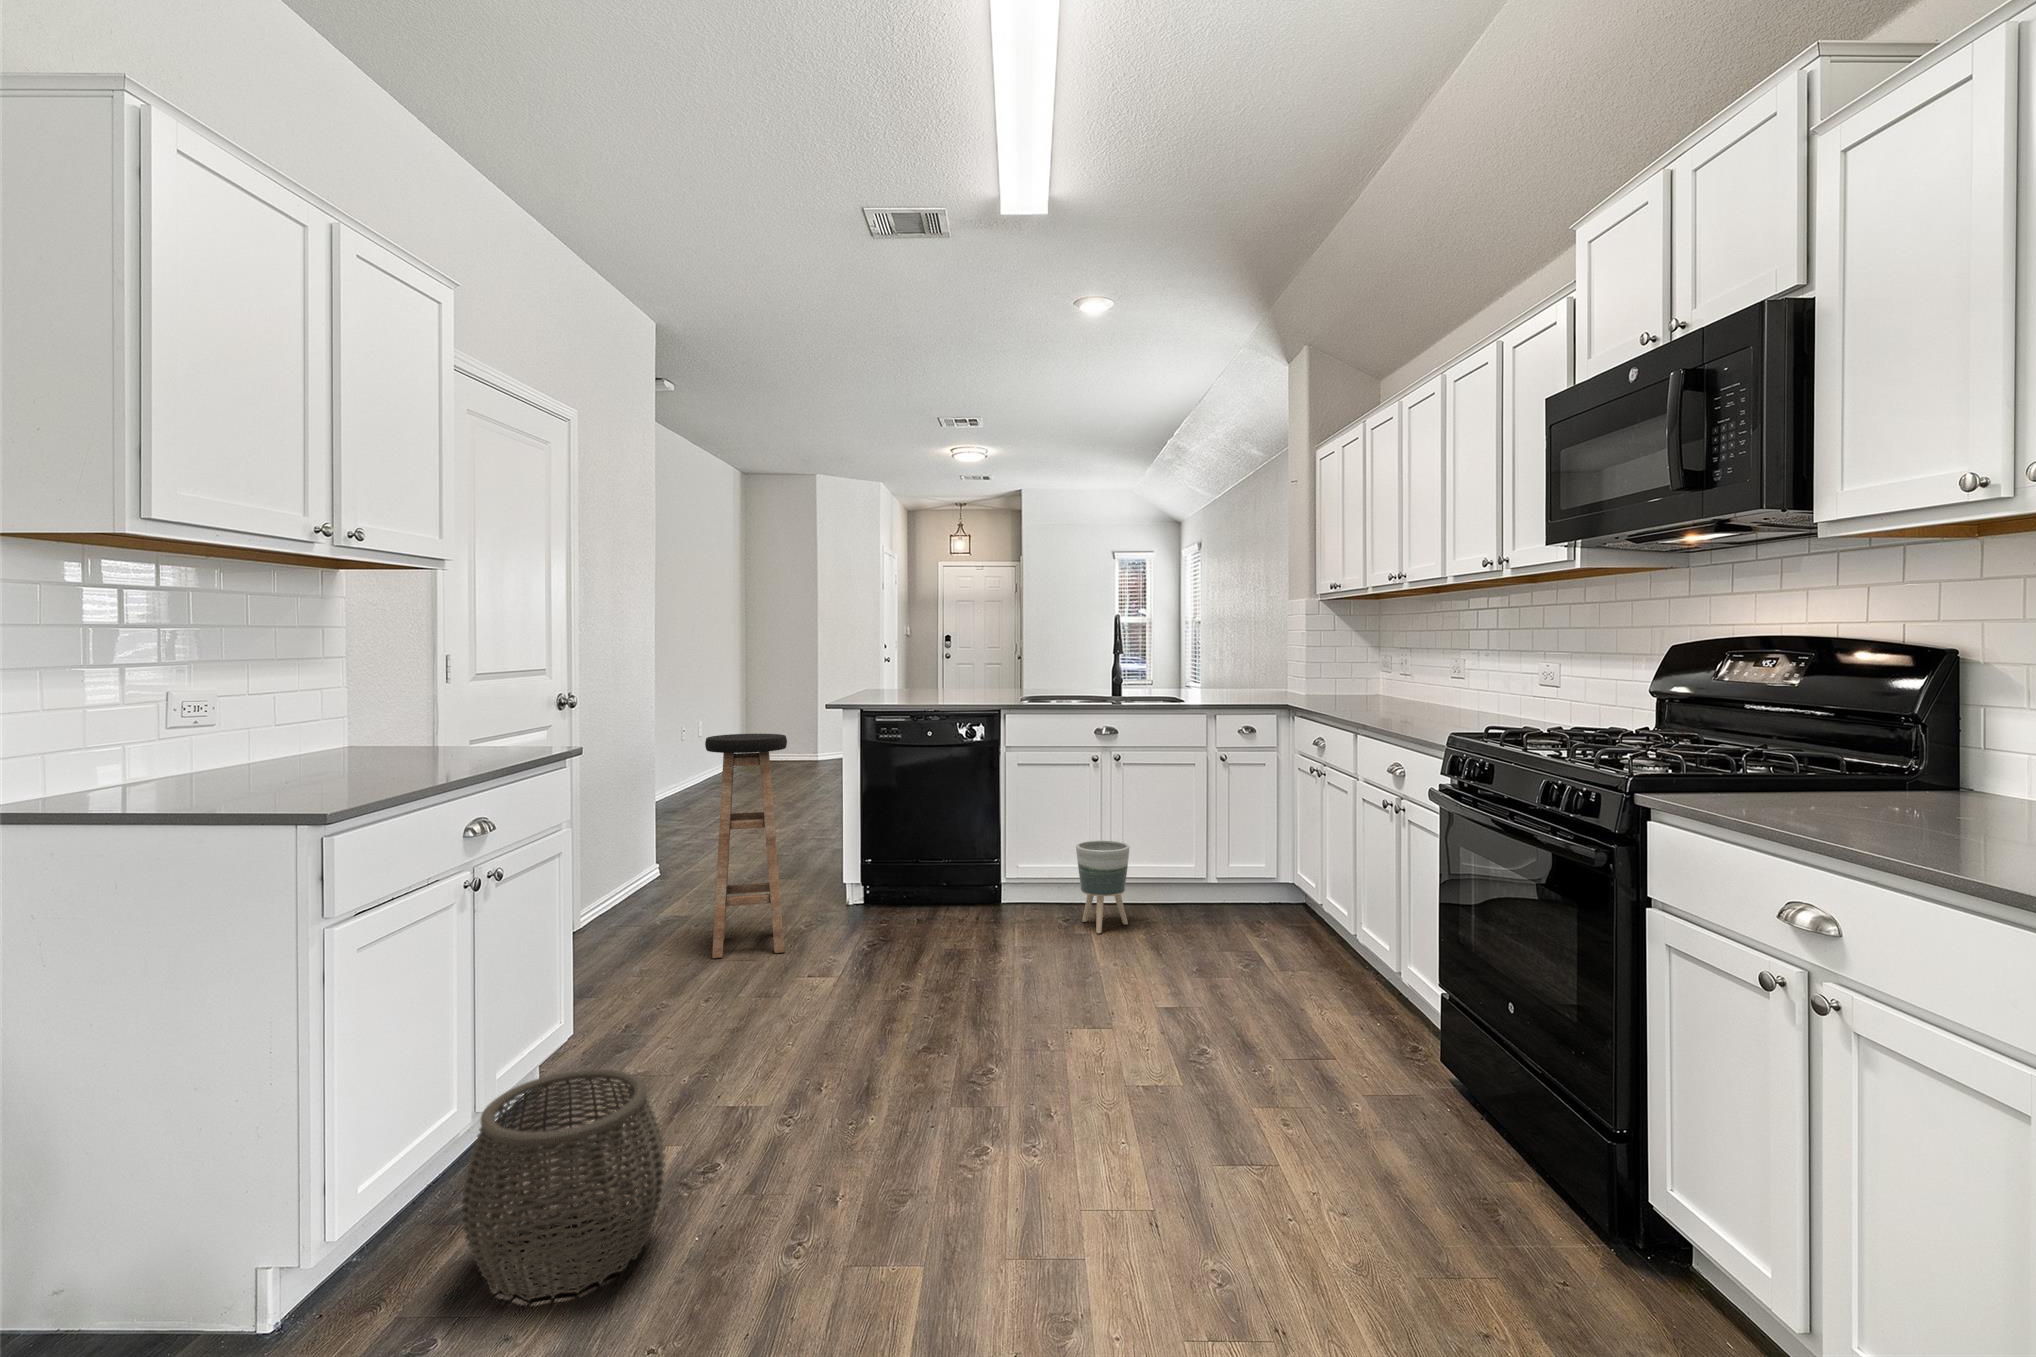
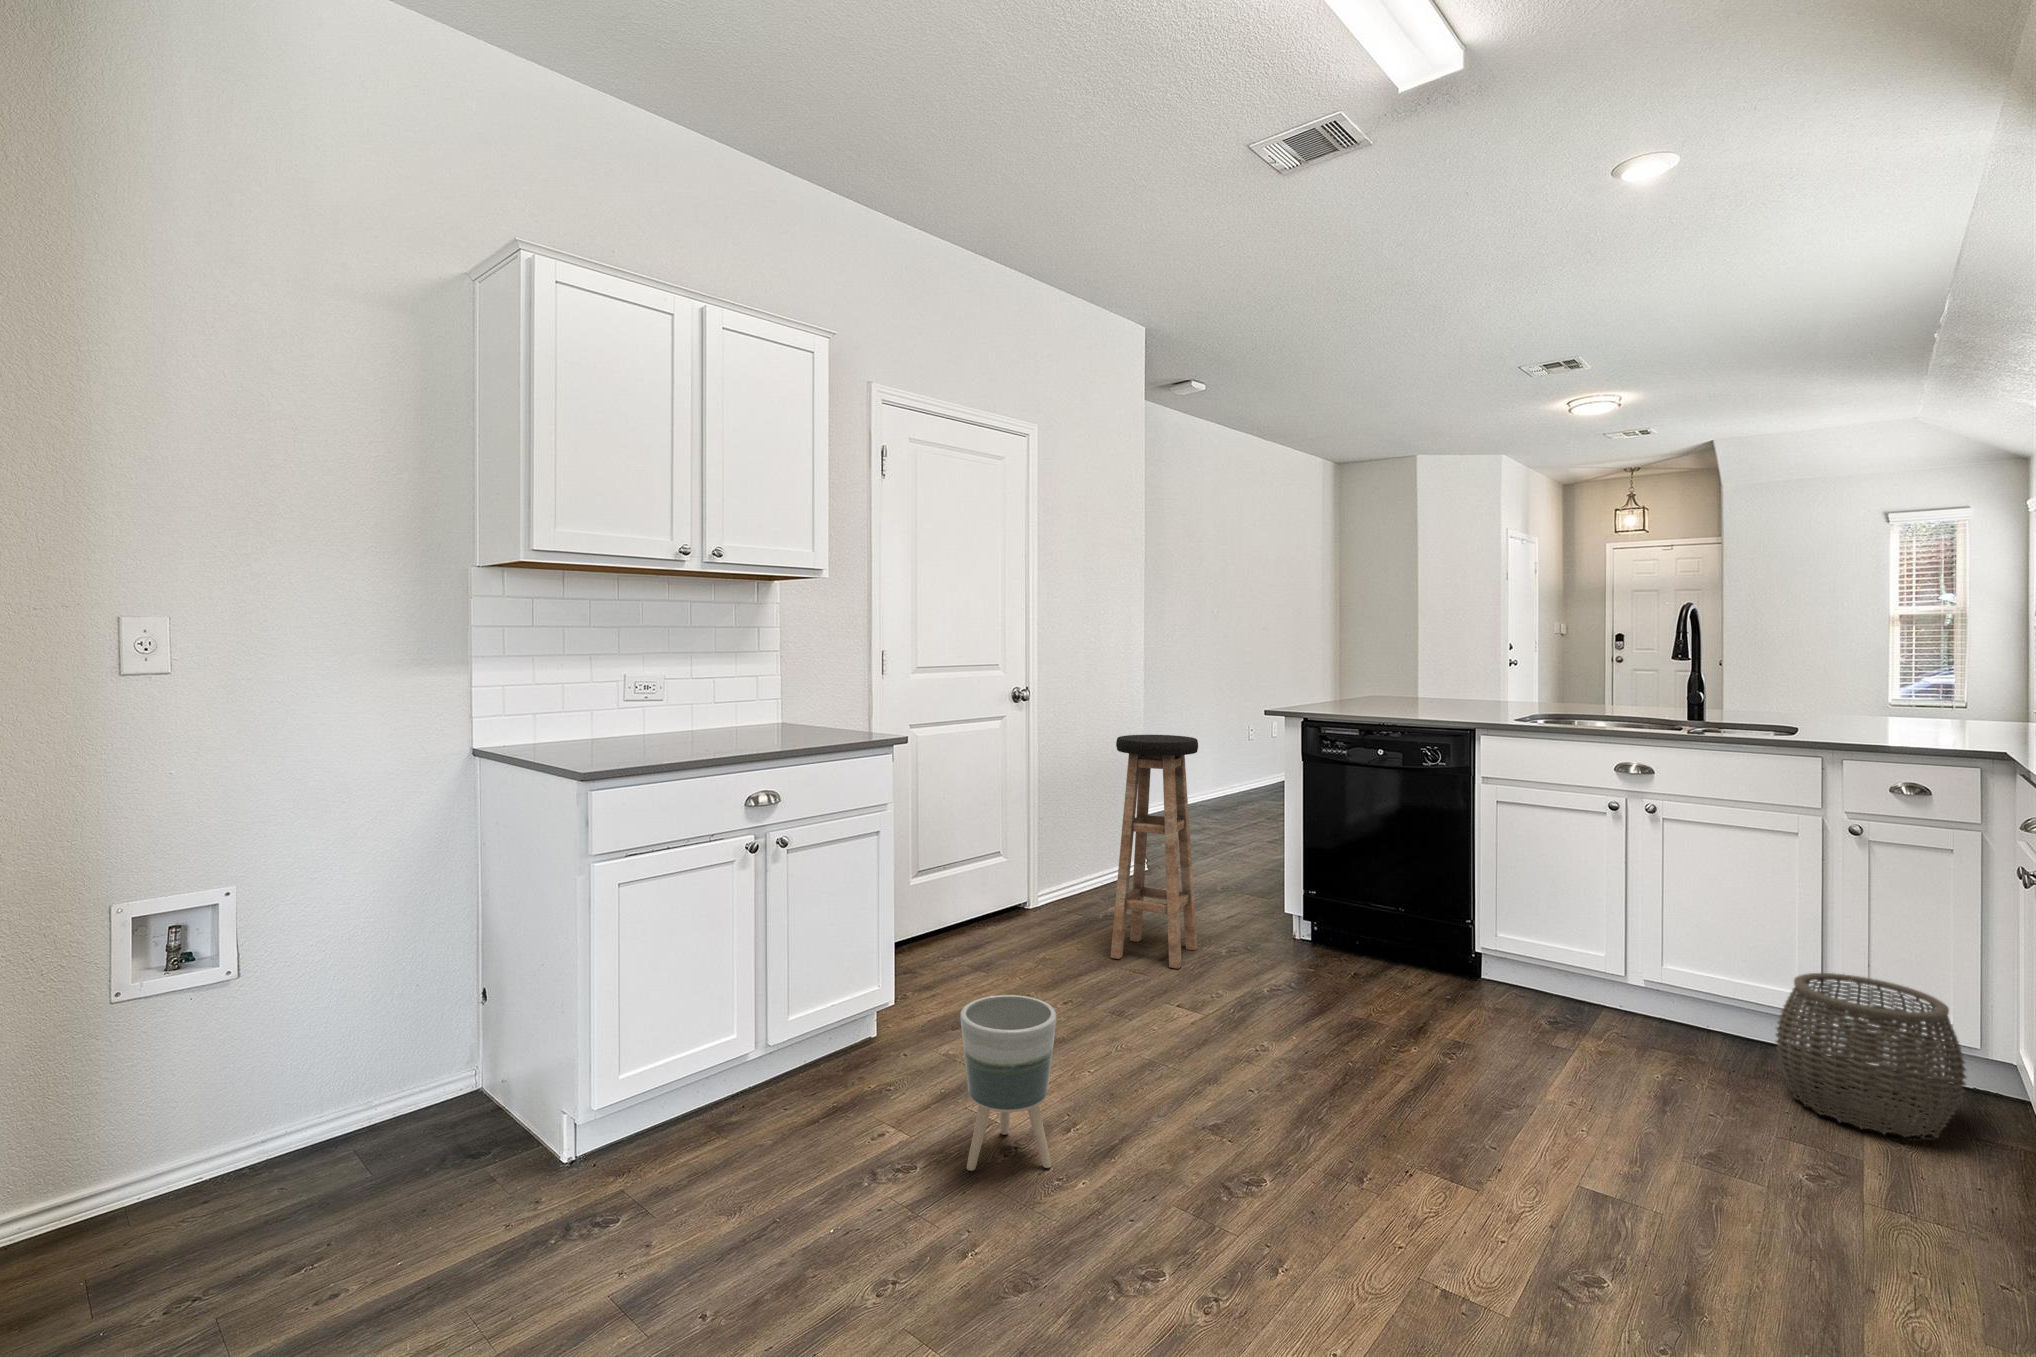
planter: present [1076,841,1130,933] -> present [960,995,1056,1171]
woven basket: present [461,1069,666,1300] -> present [1776,973,1966,1138]

